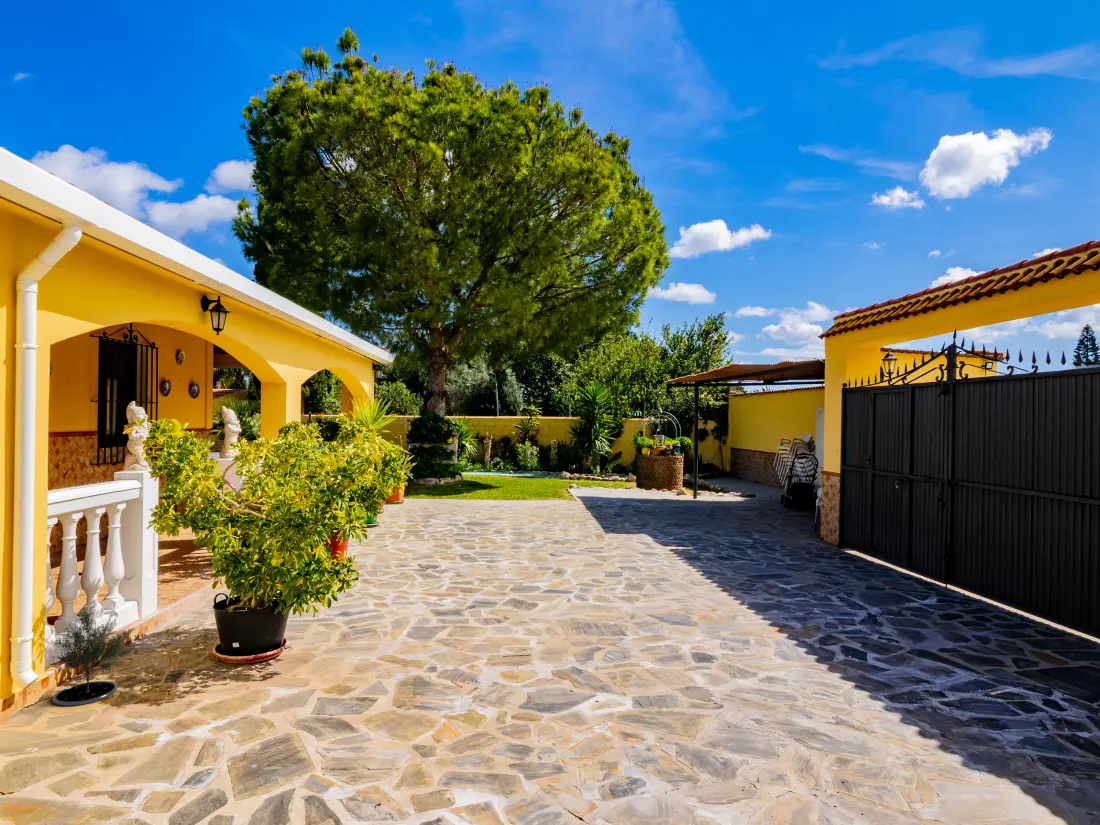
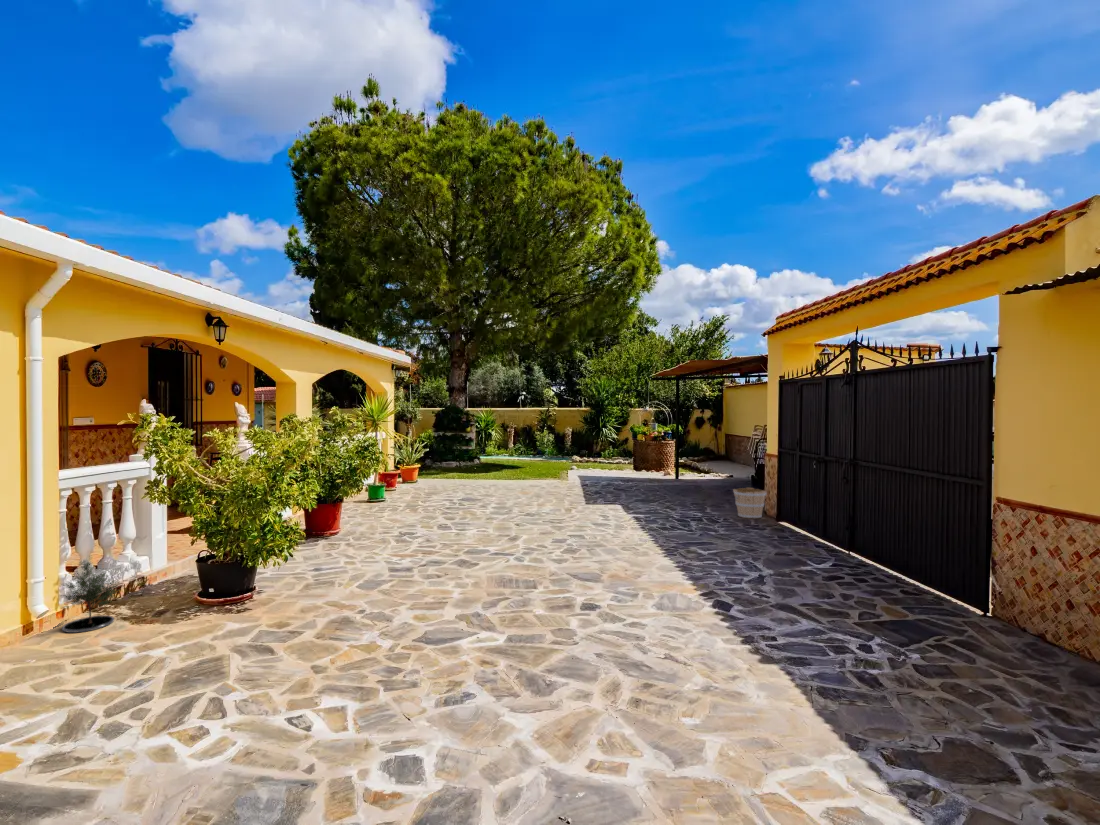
wooden bucket: none [791,512,830,548] -> present [733,488,767,518]

